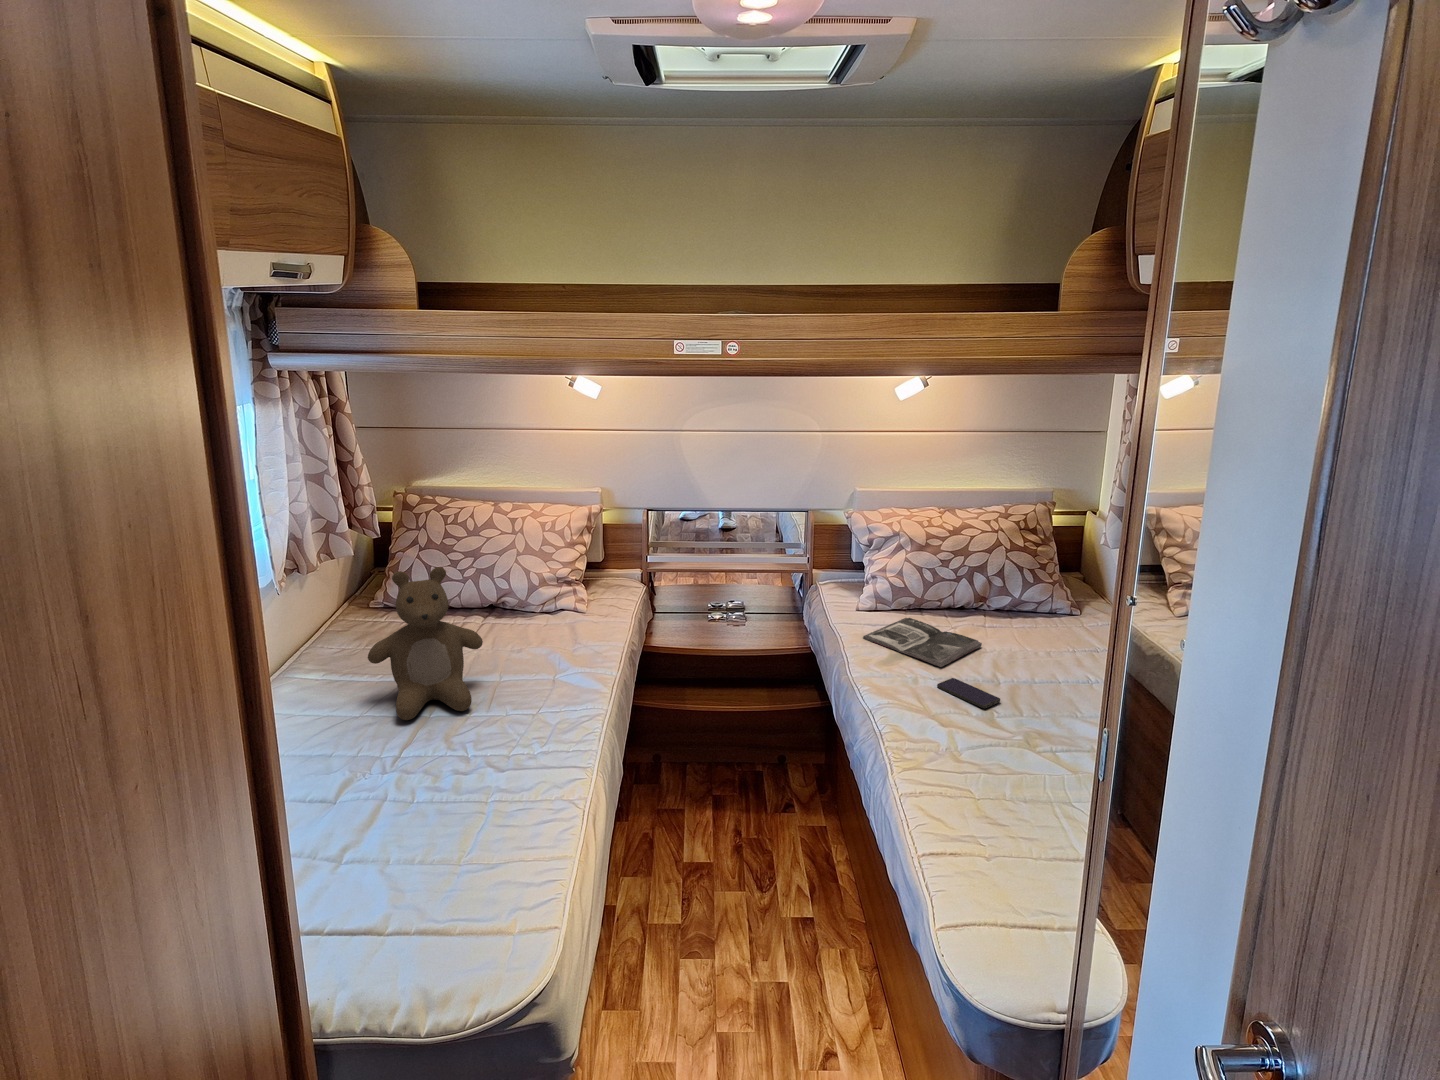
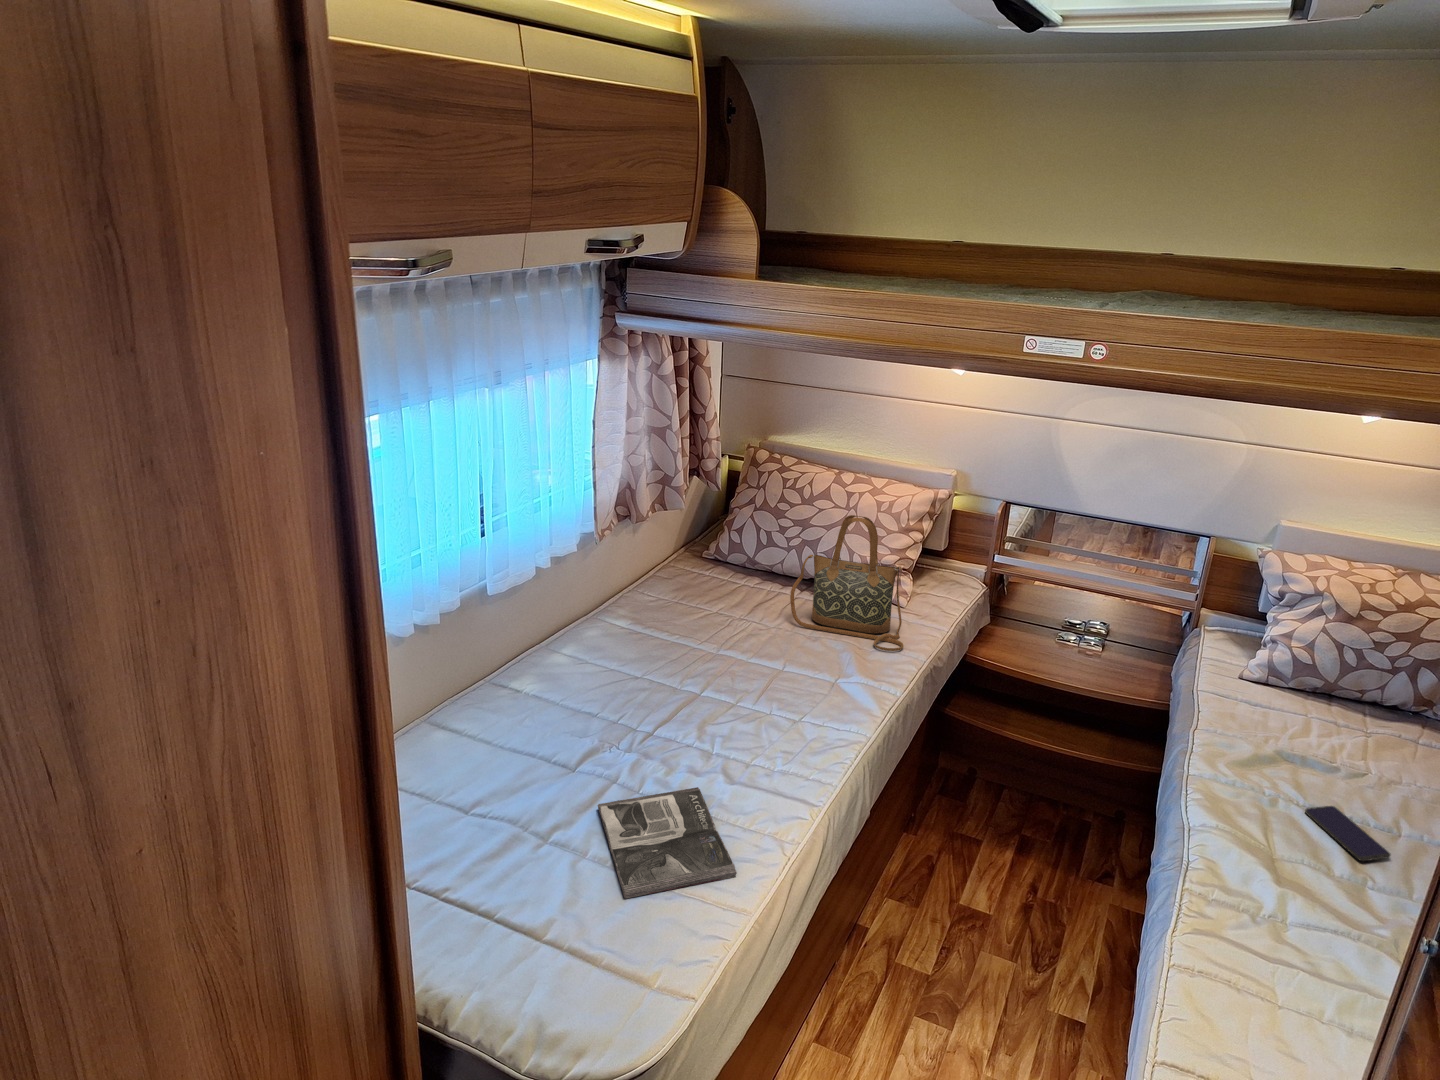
handbag: none [478,529,595,647] -> present [790,515,903,651]
teddy bear: present [368,567,483,720] -> none [668,547,778,698]
magazine: present [863,618,982,667] -> present [598,787,737,898]

